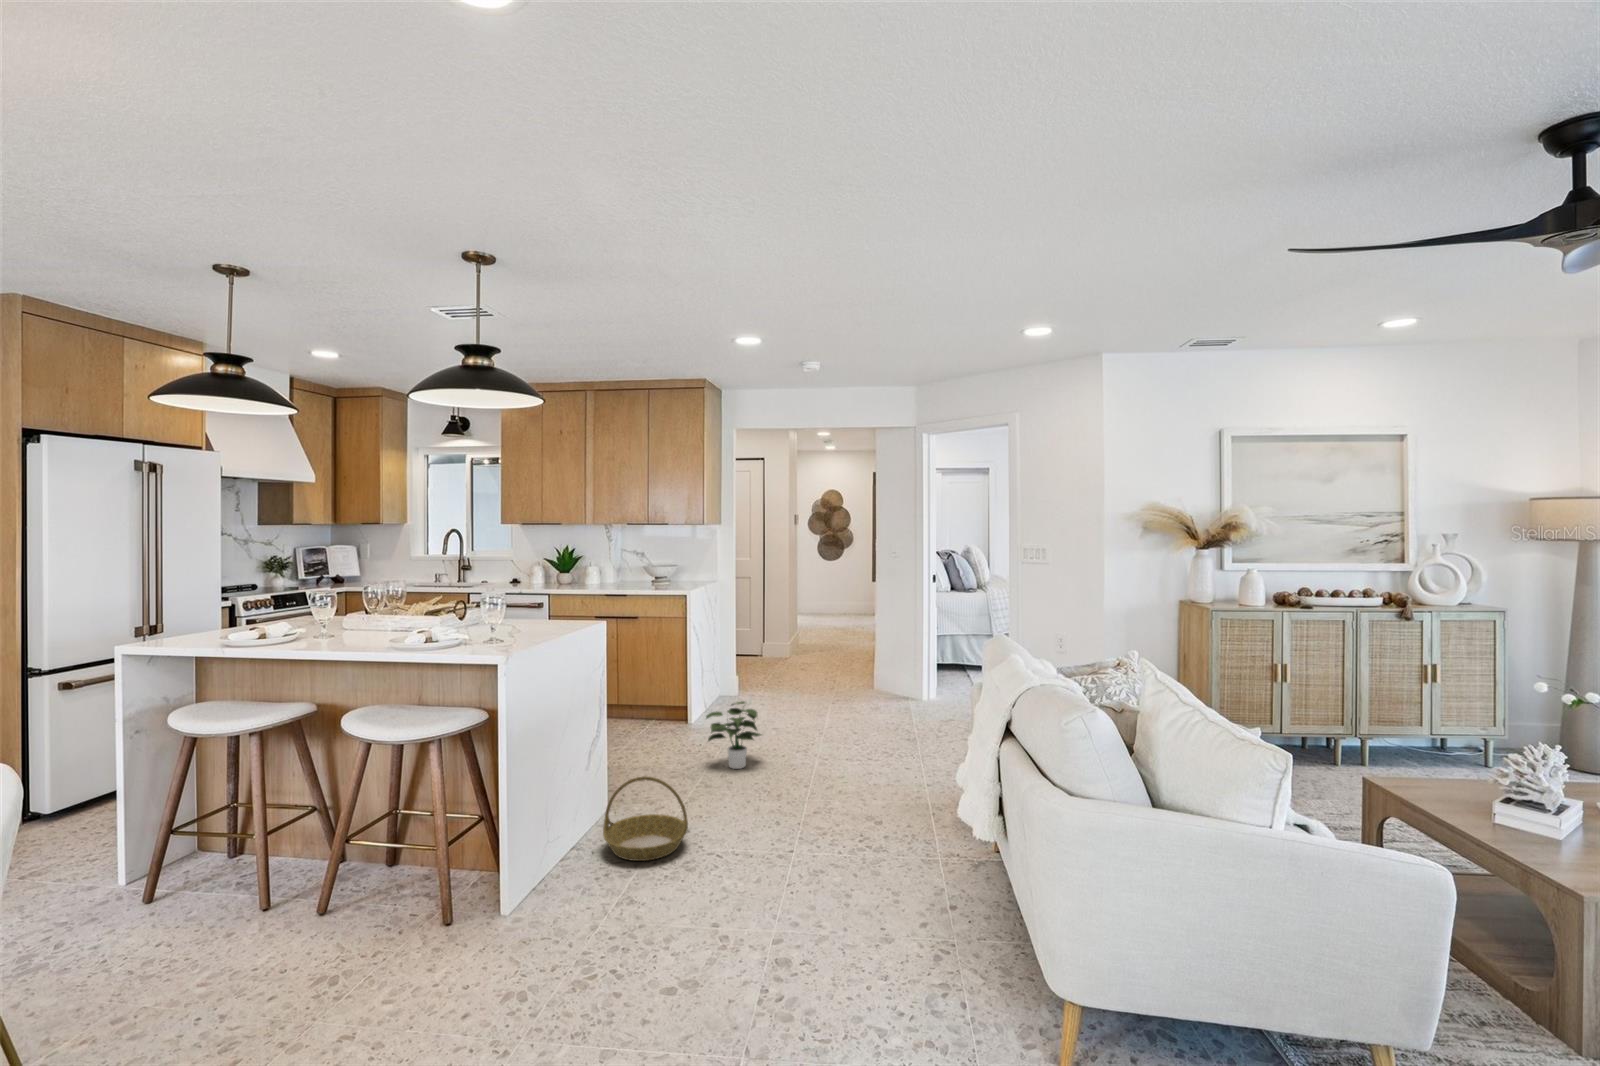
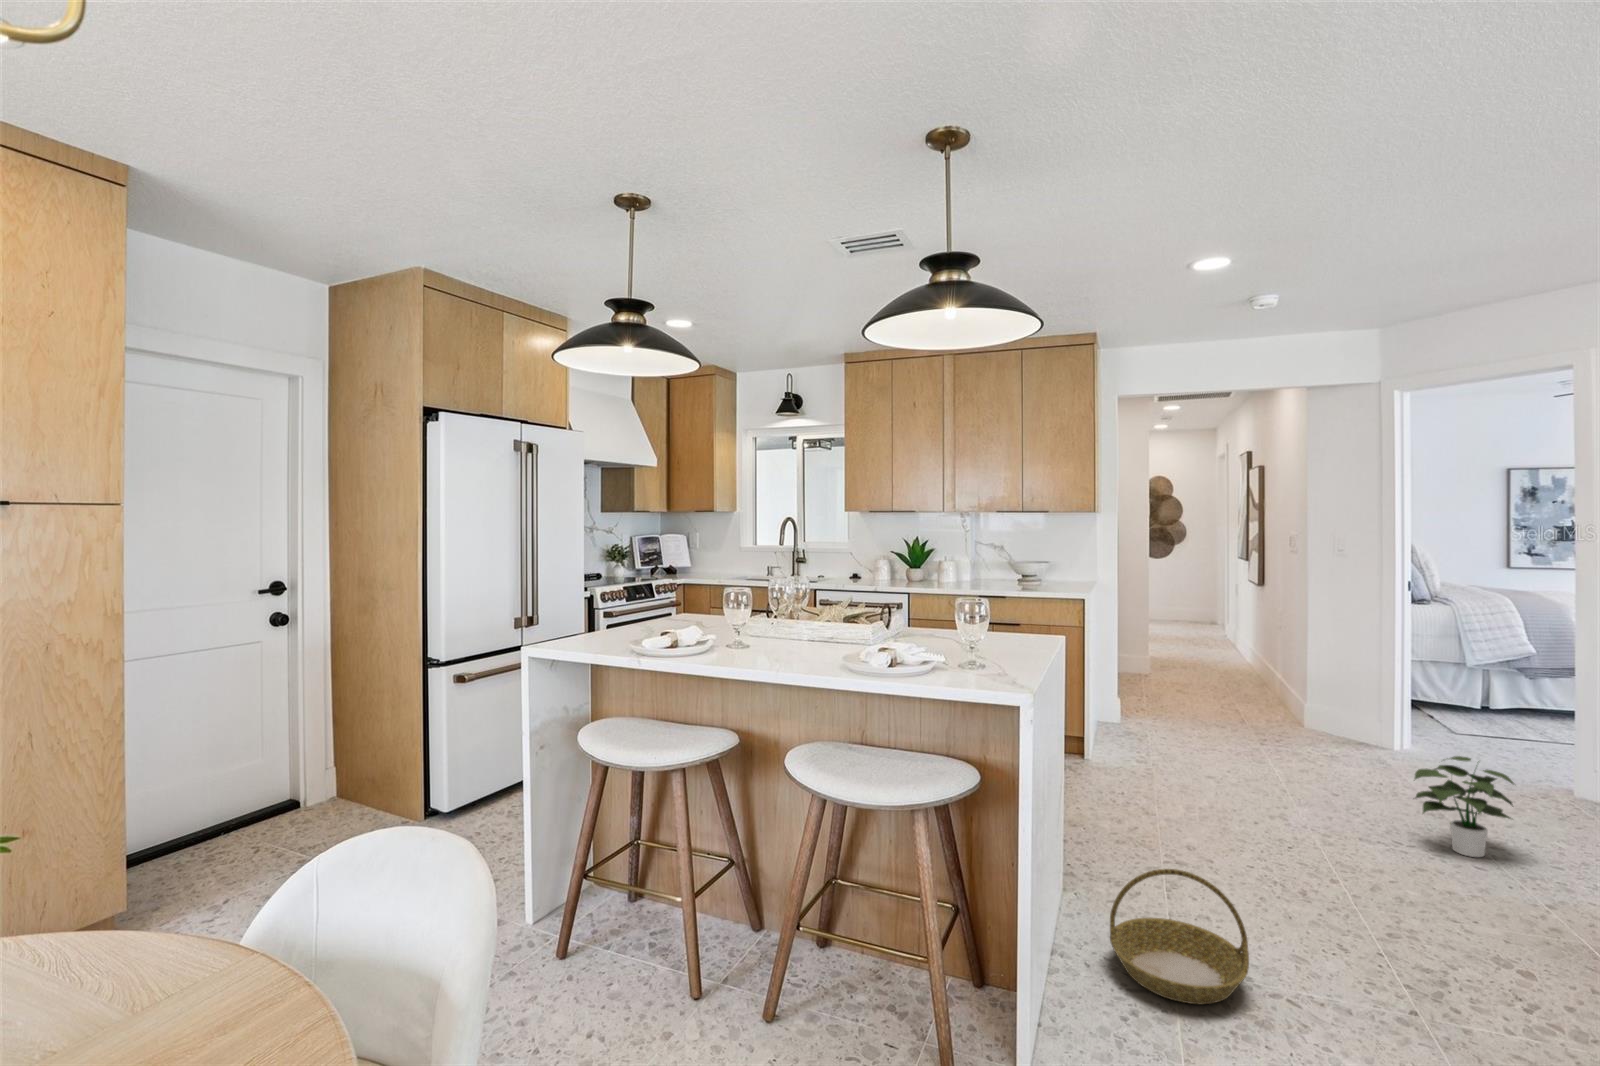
potted plant: present [706,701,761,769] -> present [1415,756,1514,857]

